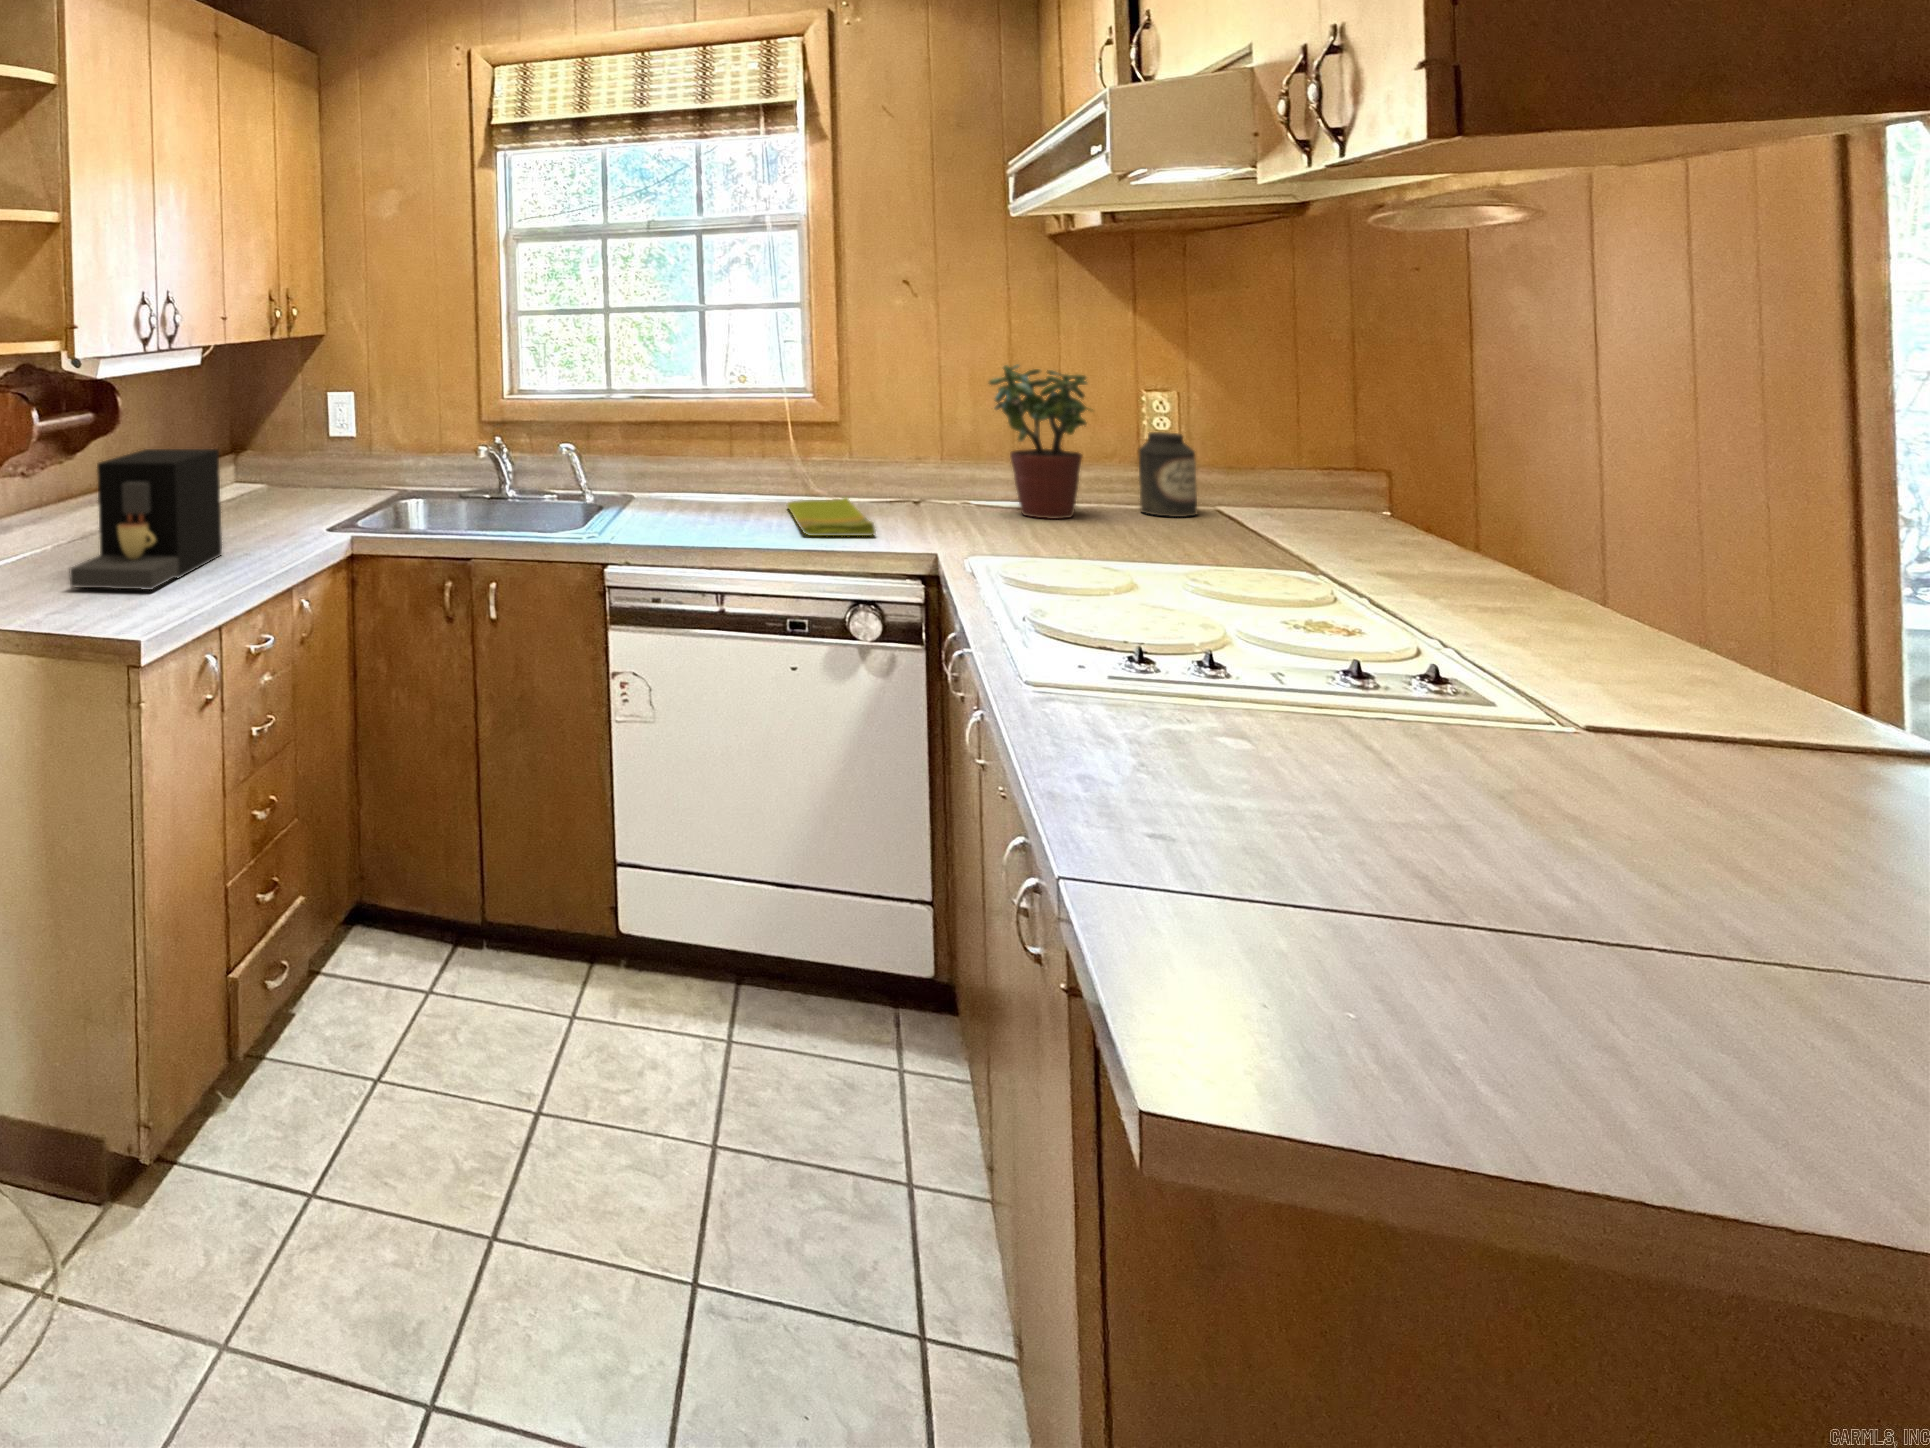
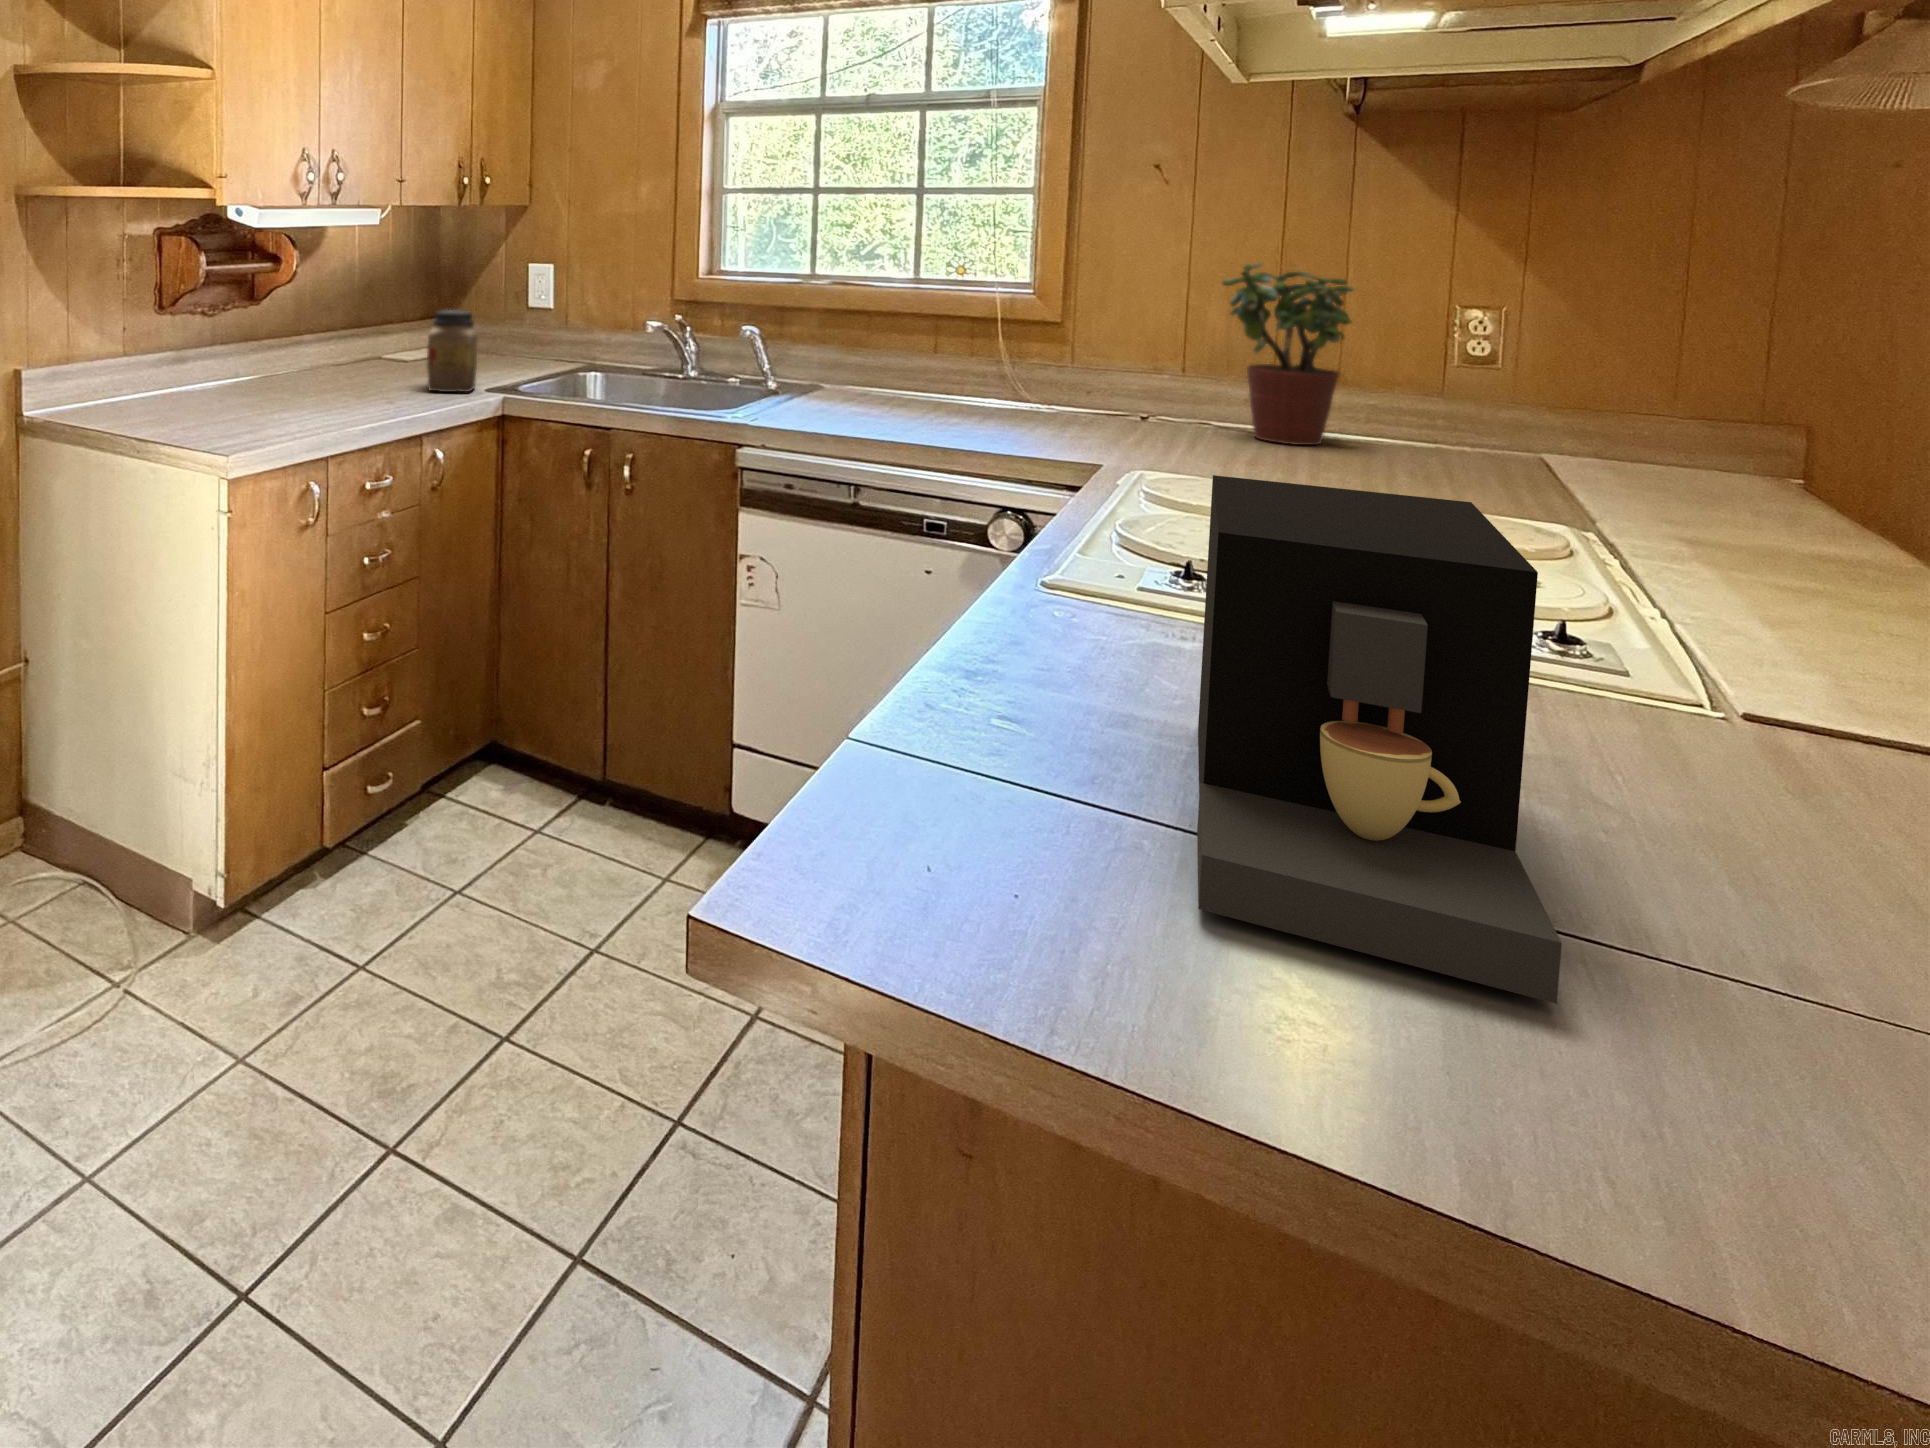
canister: present [1138,432,1197,517] -> none [1417,354,1499,457]
coffee maker: present [70,449,222,590] -> present [1197,475,1562,1004]
jar: none [268,450,319,539] -> present [427,310,478,392]
dish towel: present [787,497,876,536] -> none [961,401,1050,440]

